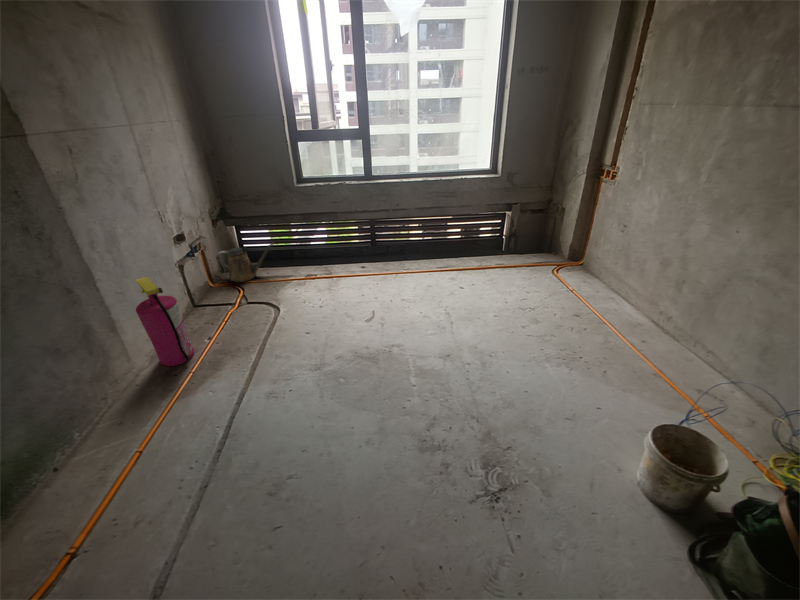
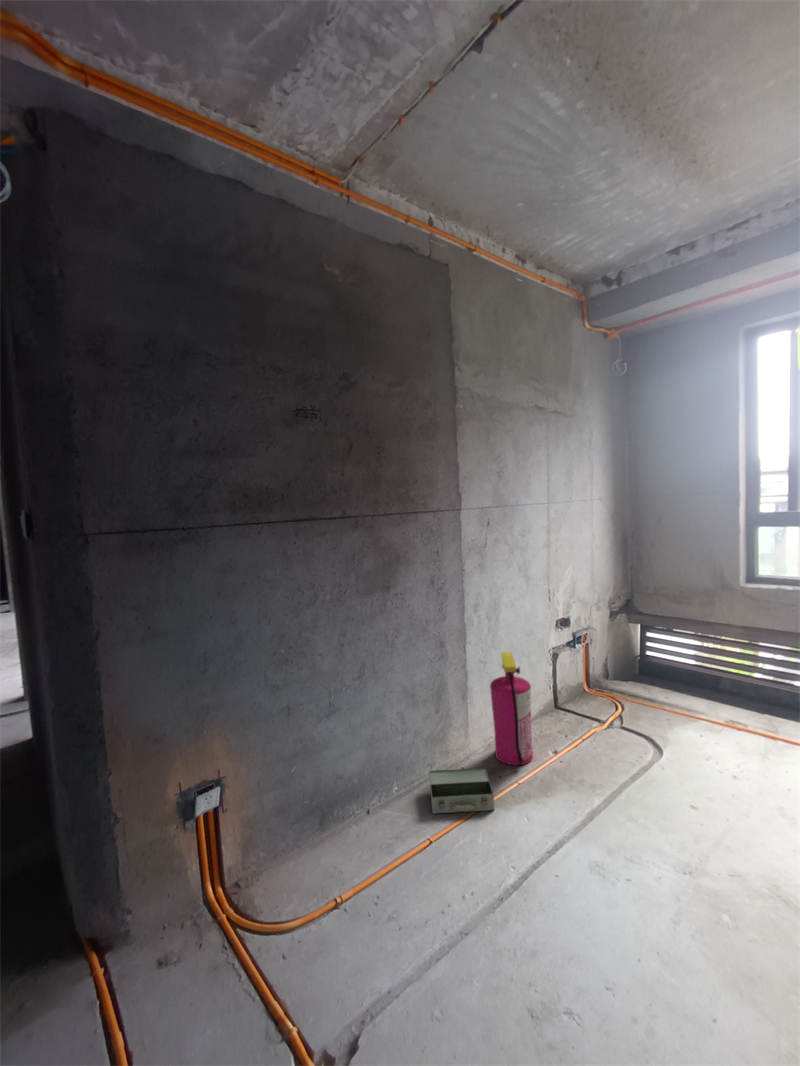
watering can: present [216,243,274,282] -> none [602,650,685,698]
toolbox: none [104,378,183,436] -> present [429,768,494,814]

